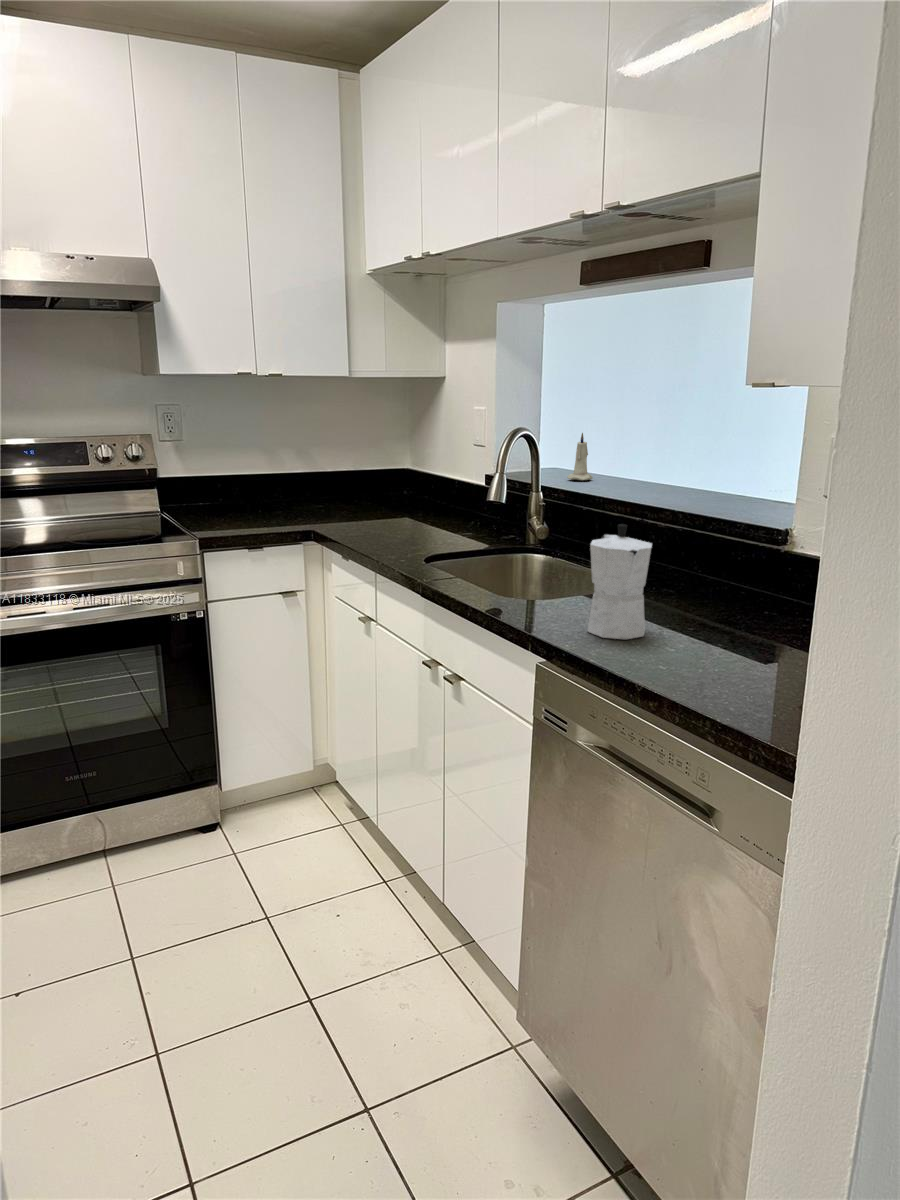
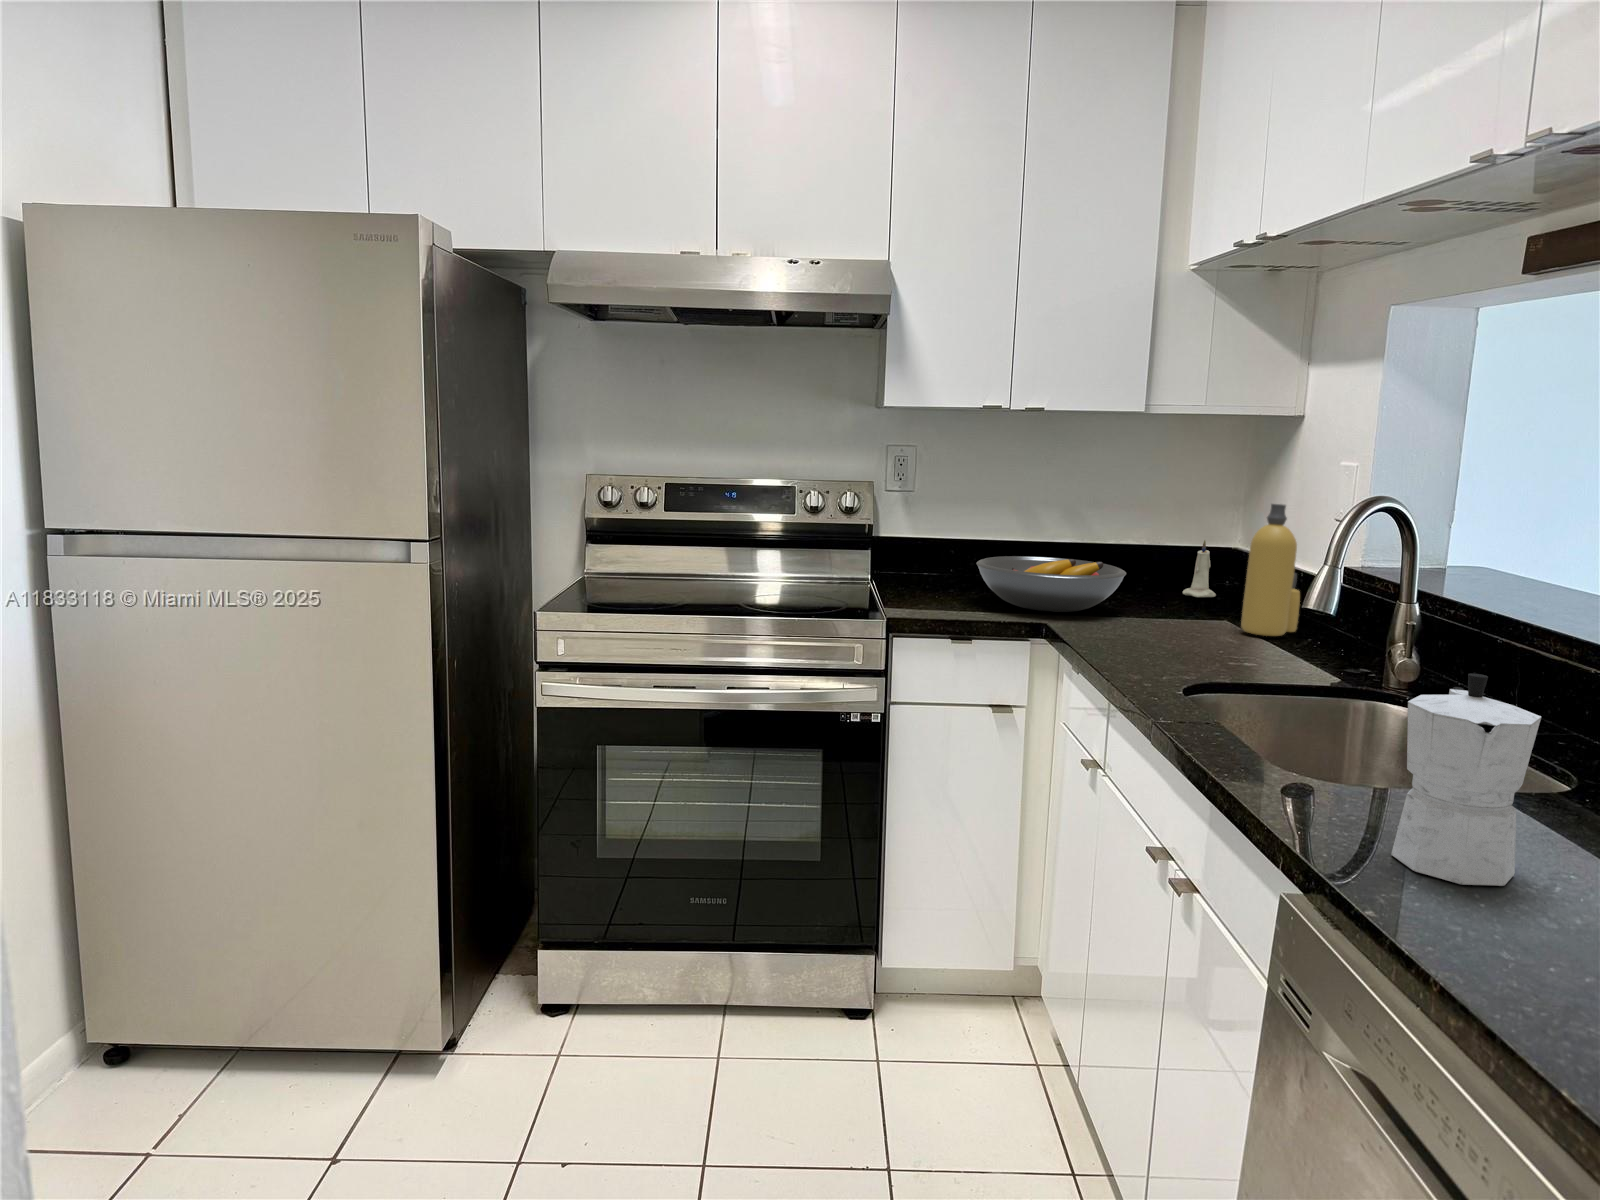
candle: present [567,433,593,480] -> present [1183,540,1216,597]
bottle: none [431,435,462,521] -> present [1241,504,1300,636]
fruit bowl: none [247,482,353,521] -> present [976,556,1126,612]

